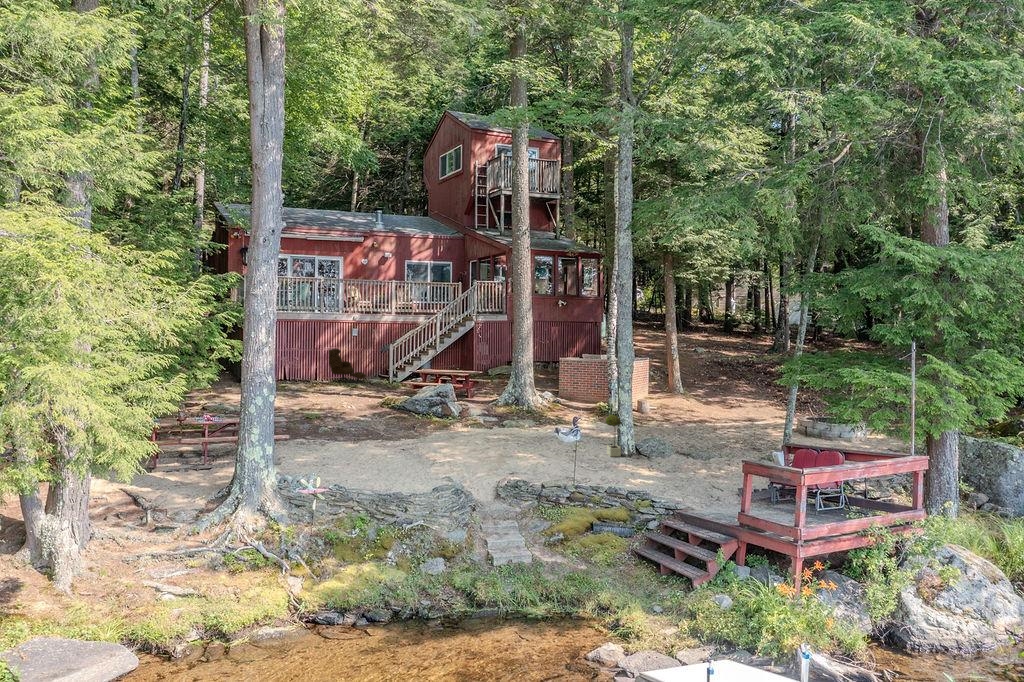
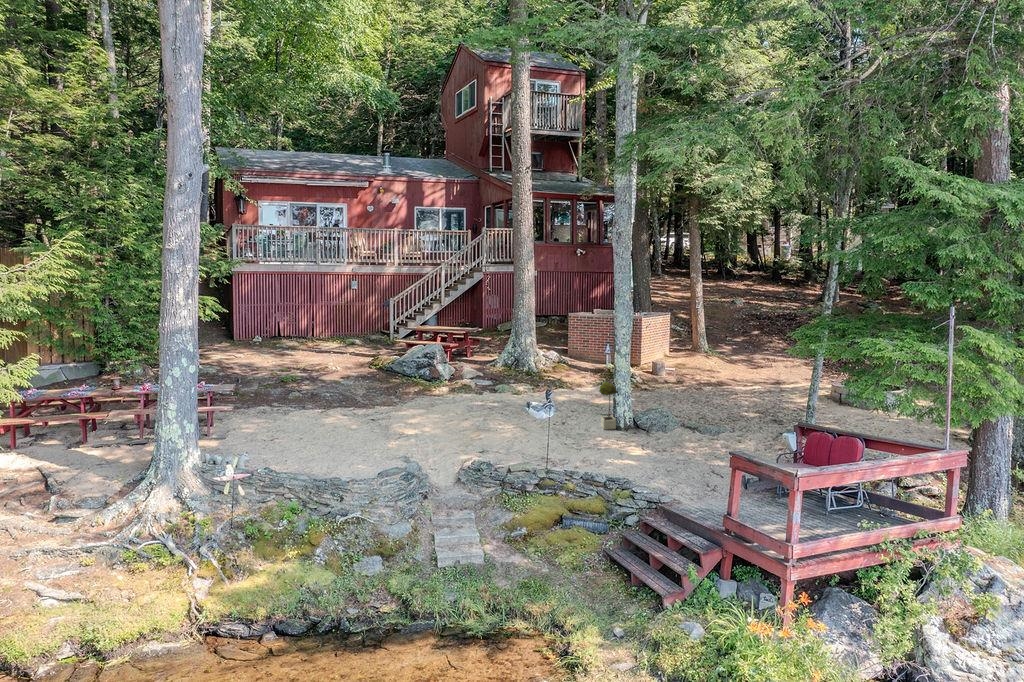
lounge chair: present [329,349,366,382] -> none [325,303,366,341]

